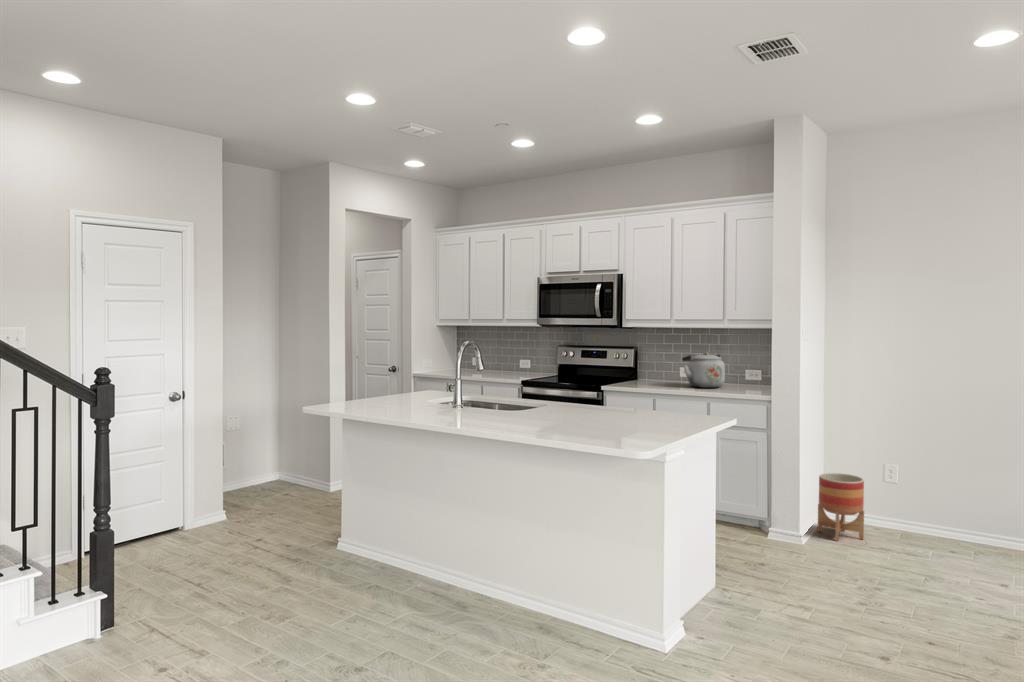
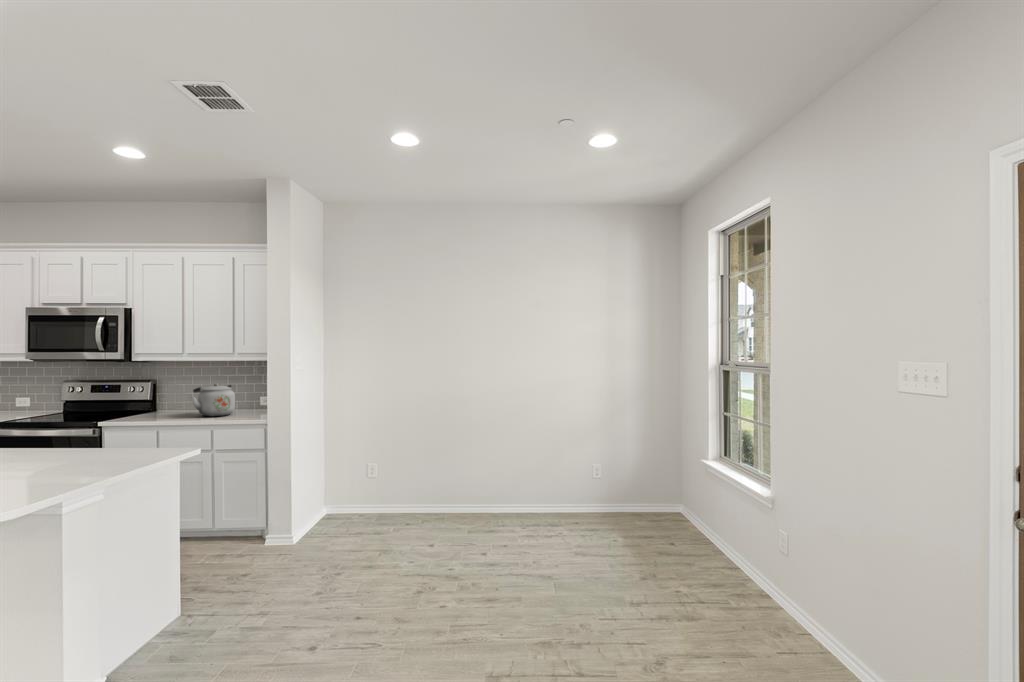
planter: present [818,473,864,541] -> none [314,478,348,535]

